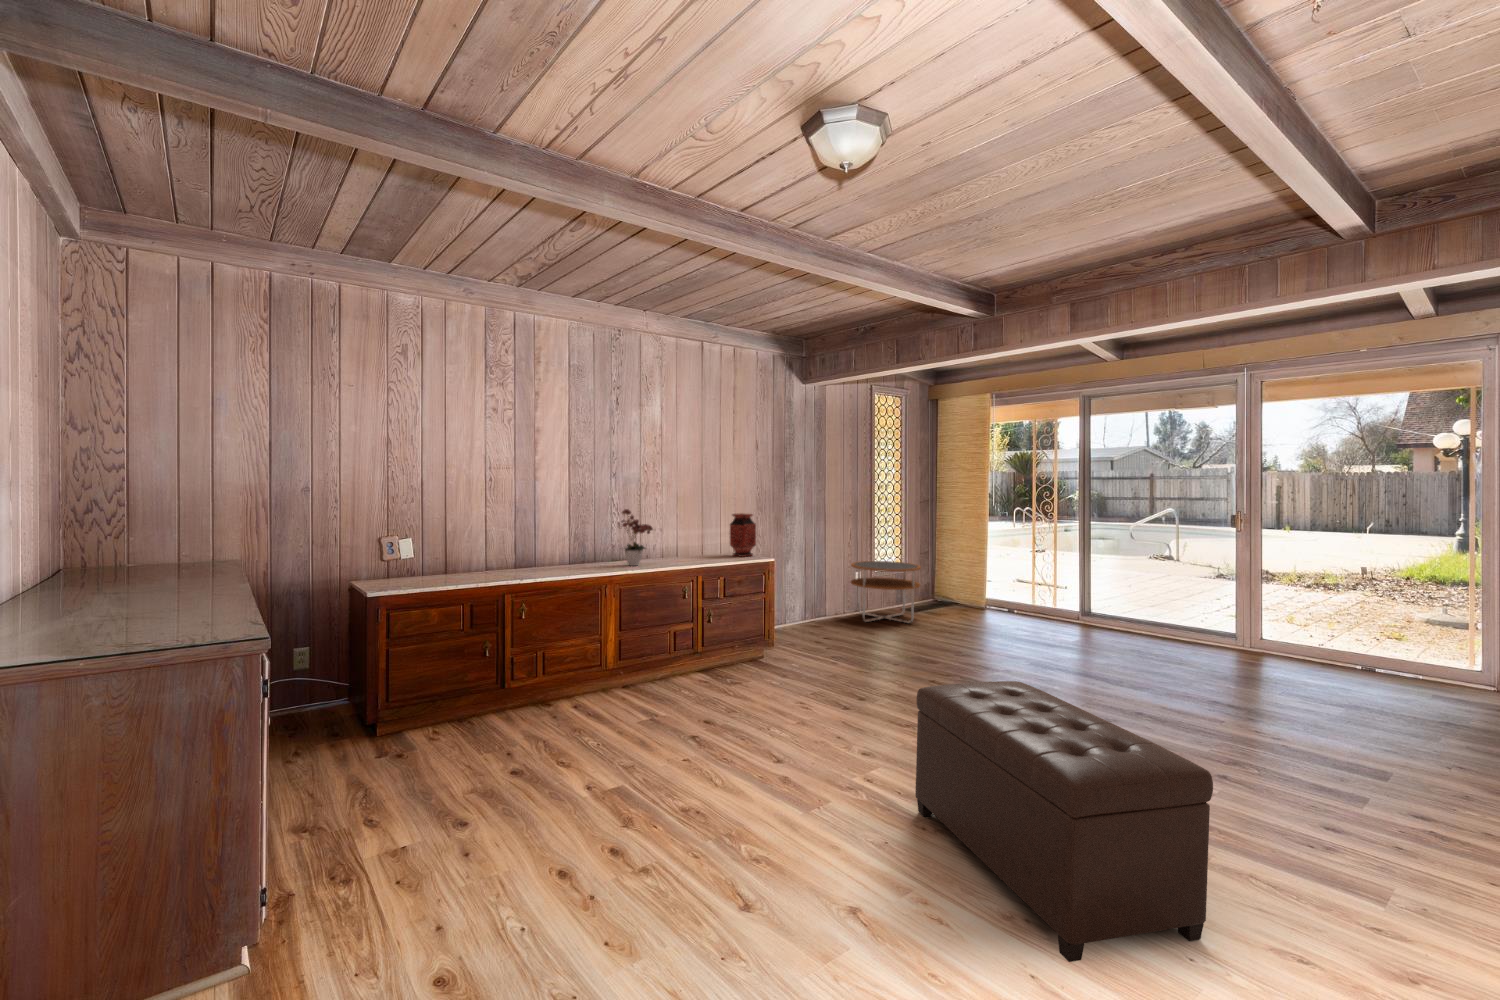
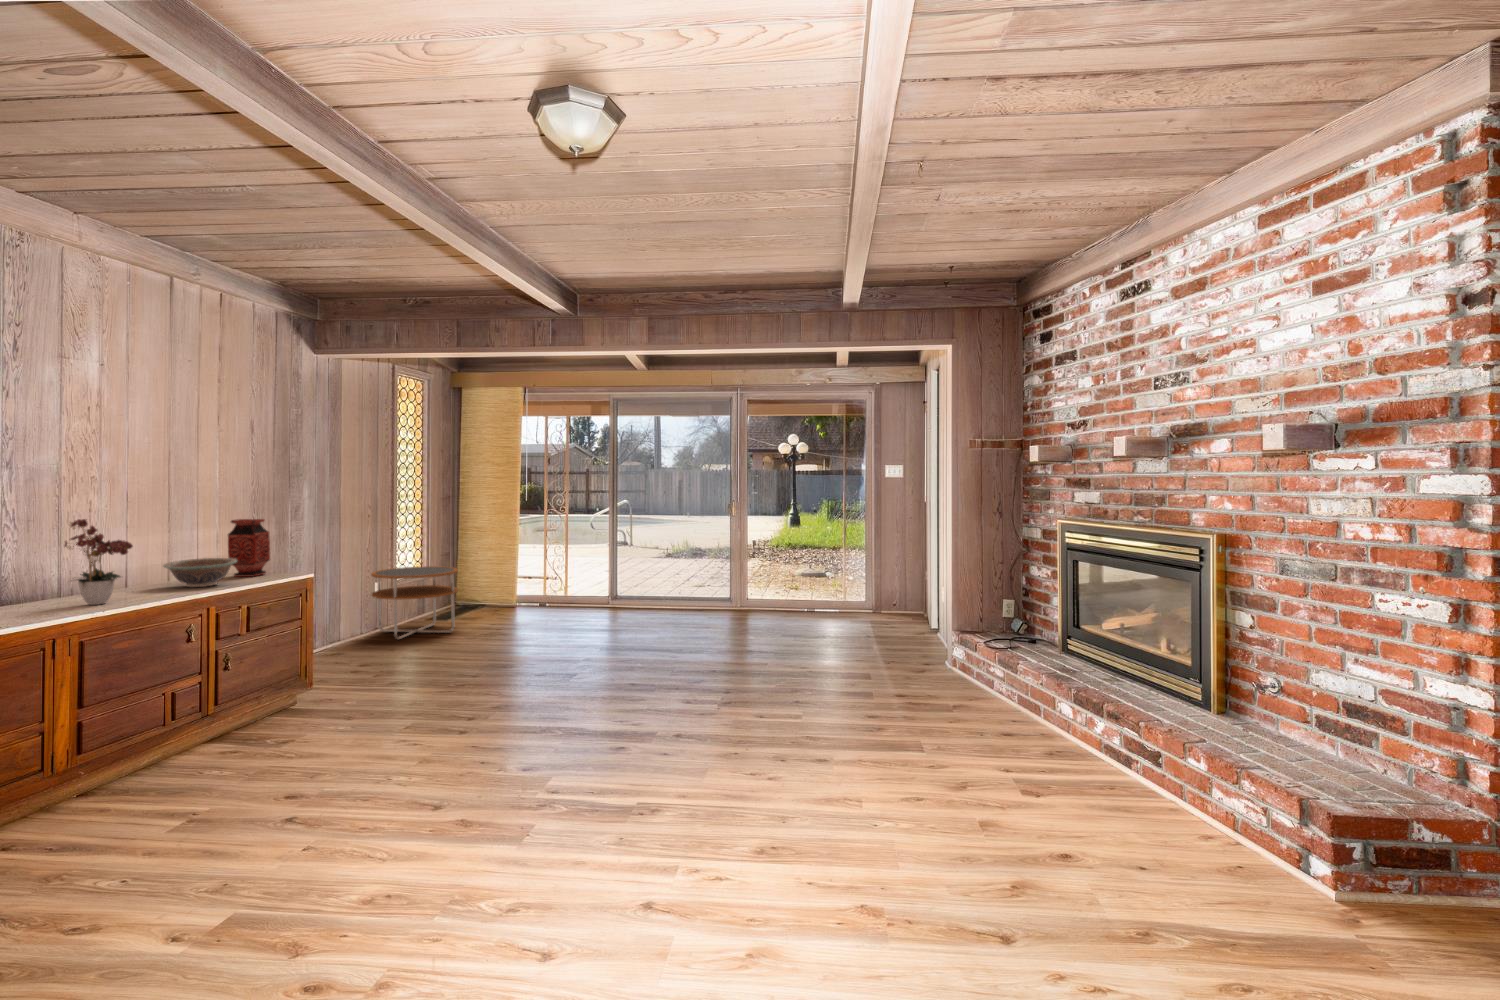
decorative bowl: none [682,540,725,561] -> present [163,558,237,587]
ottoman: present [915,681,1213,962] -> none [615,654,877,864]

